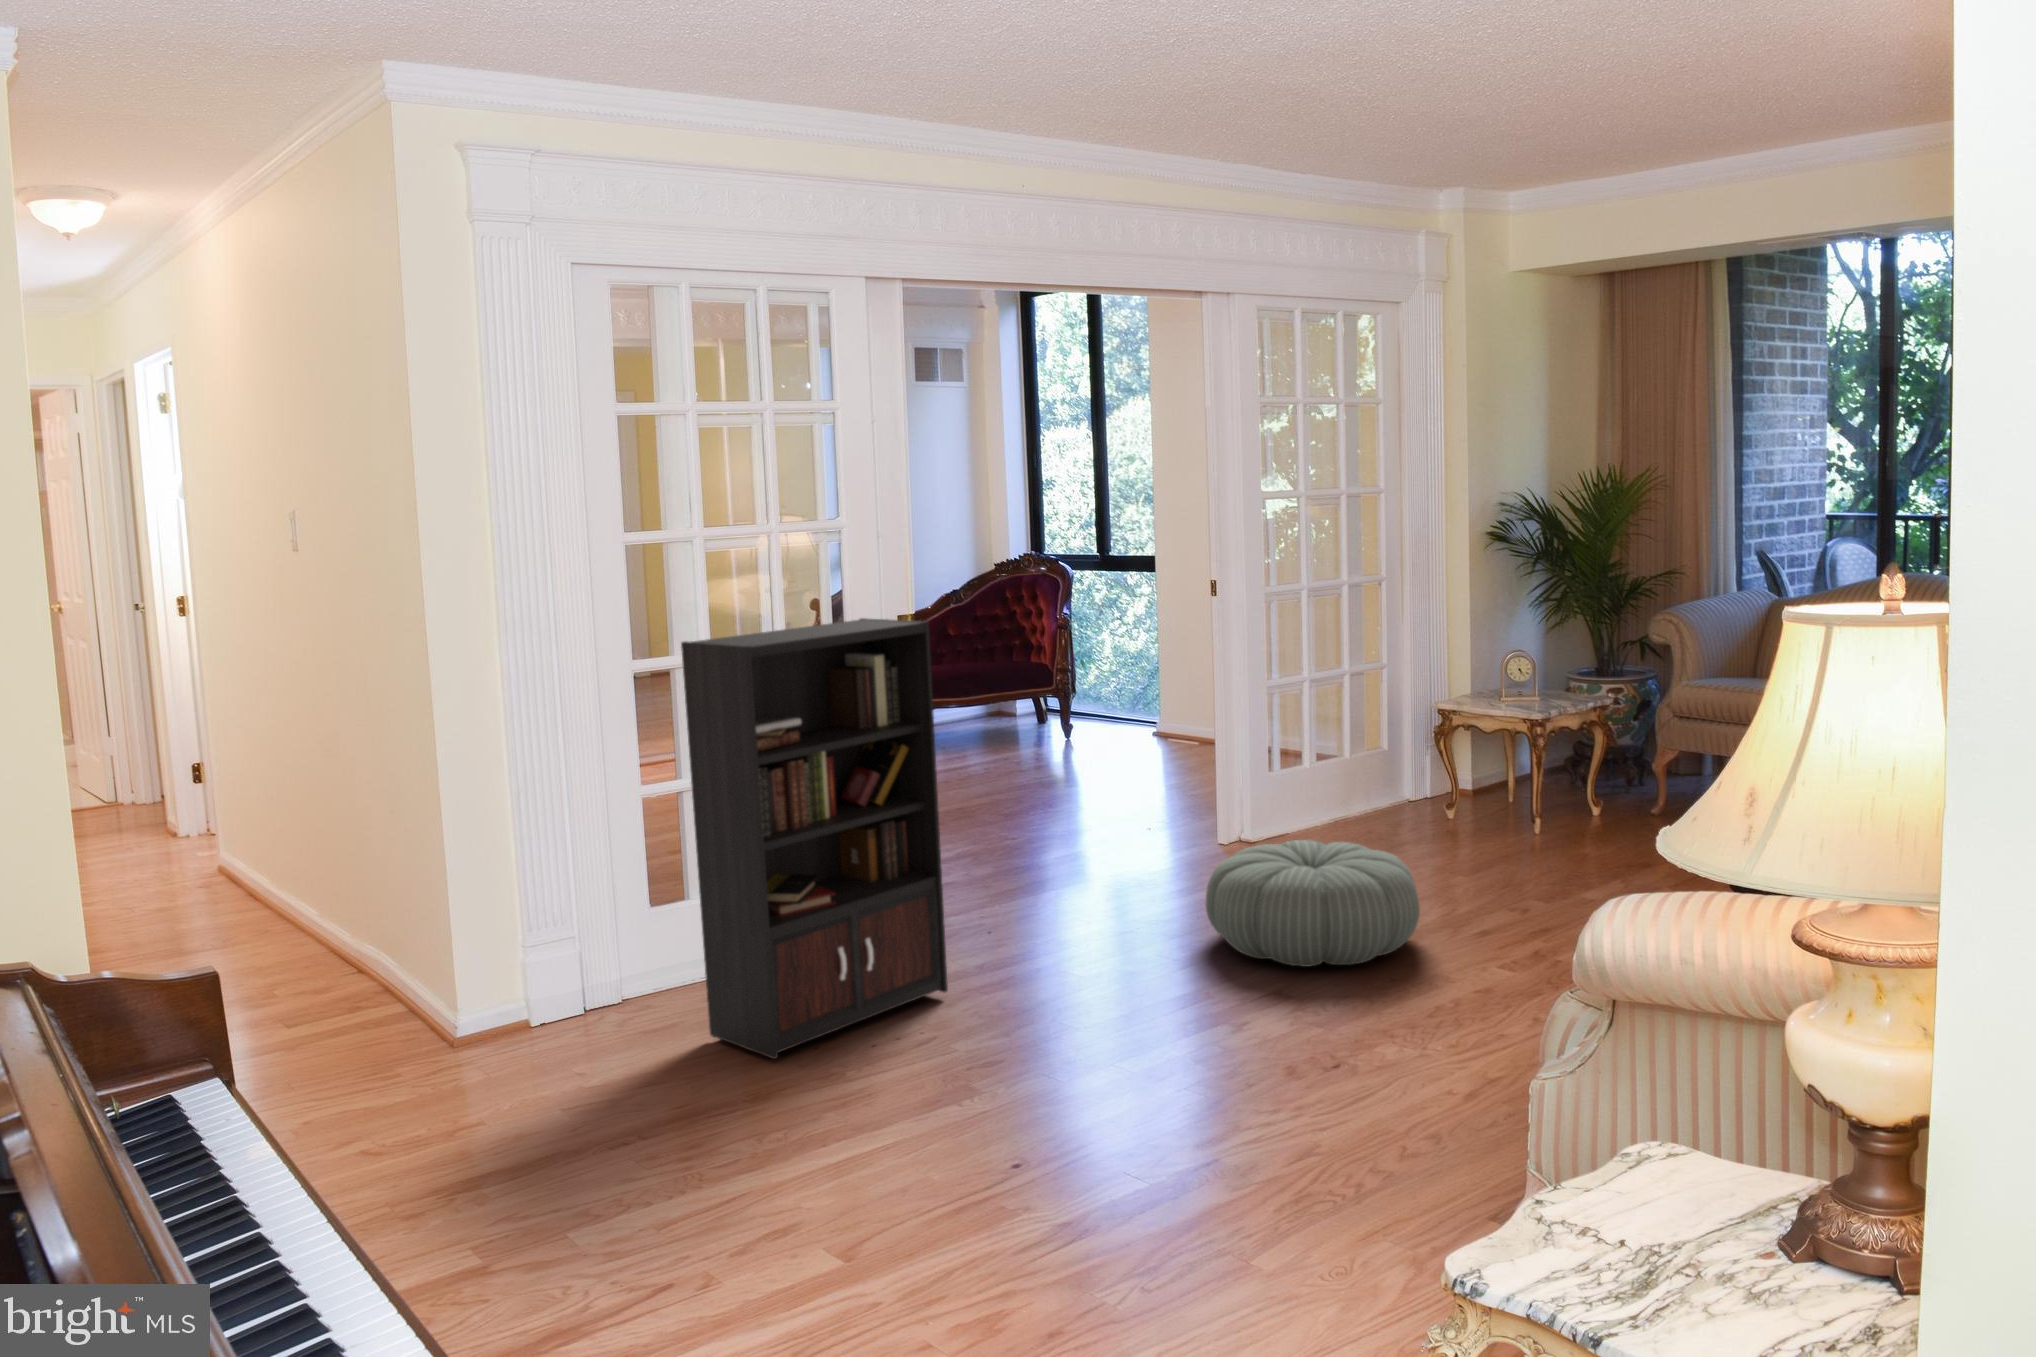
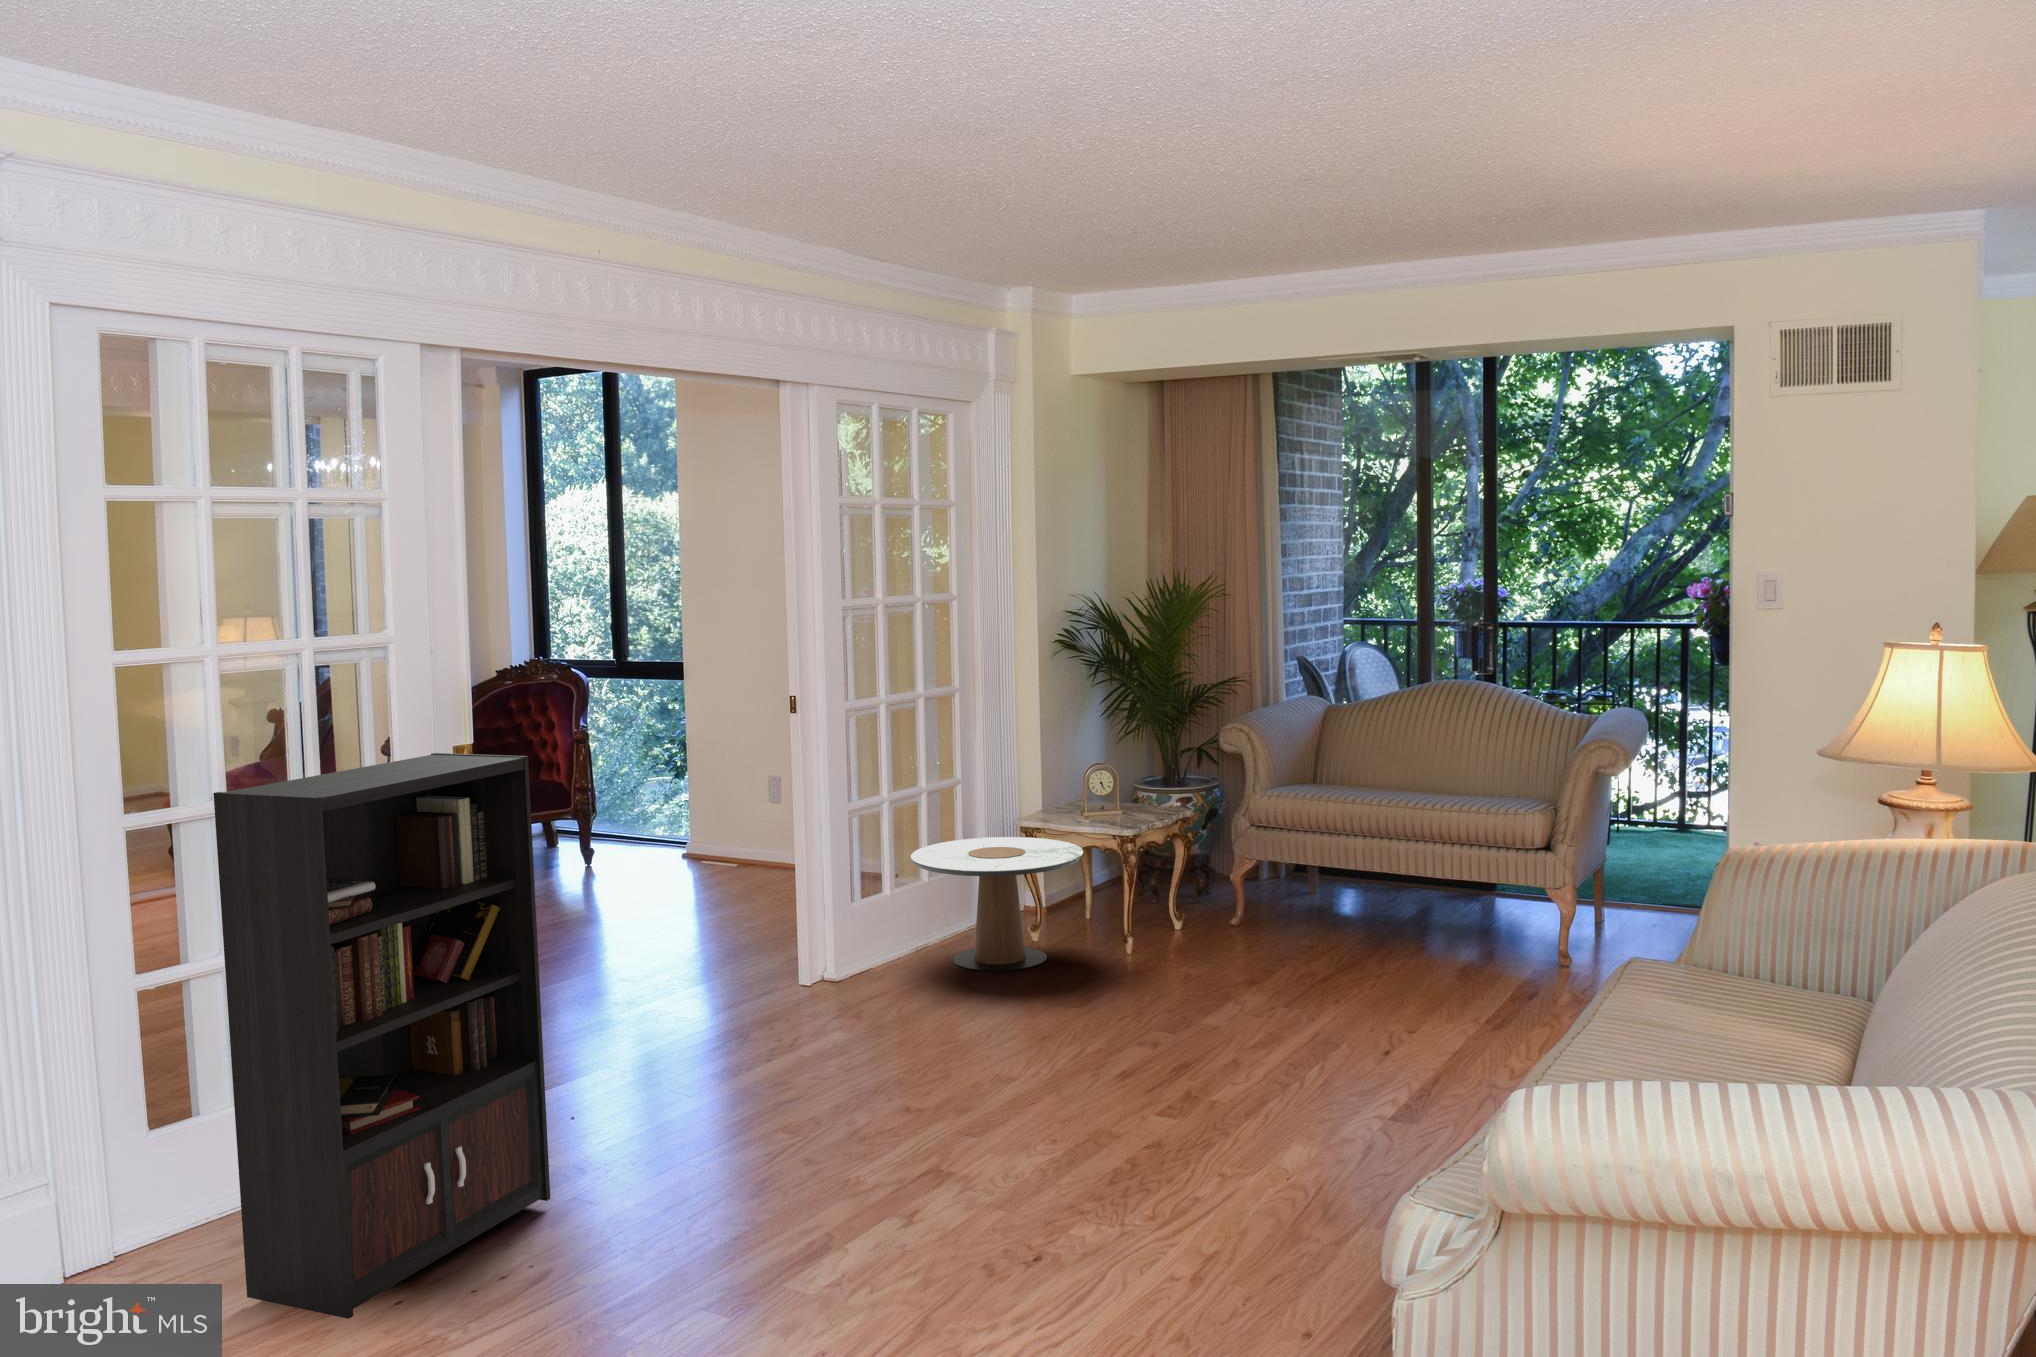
side table: none [1322,720,1491,845] -> present [911,837,1083,971]
pouf: present [1206,840,1420,966] -> none [832,978,1061,1121]

